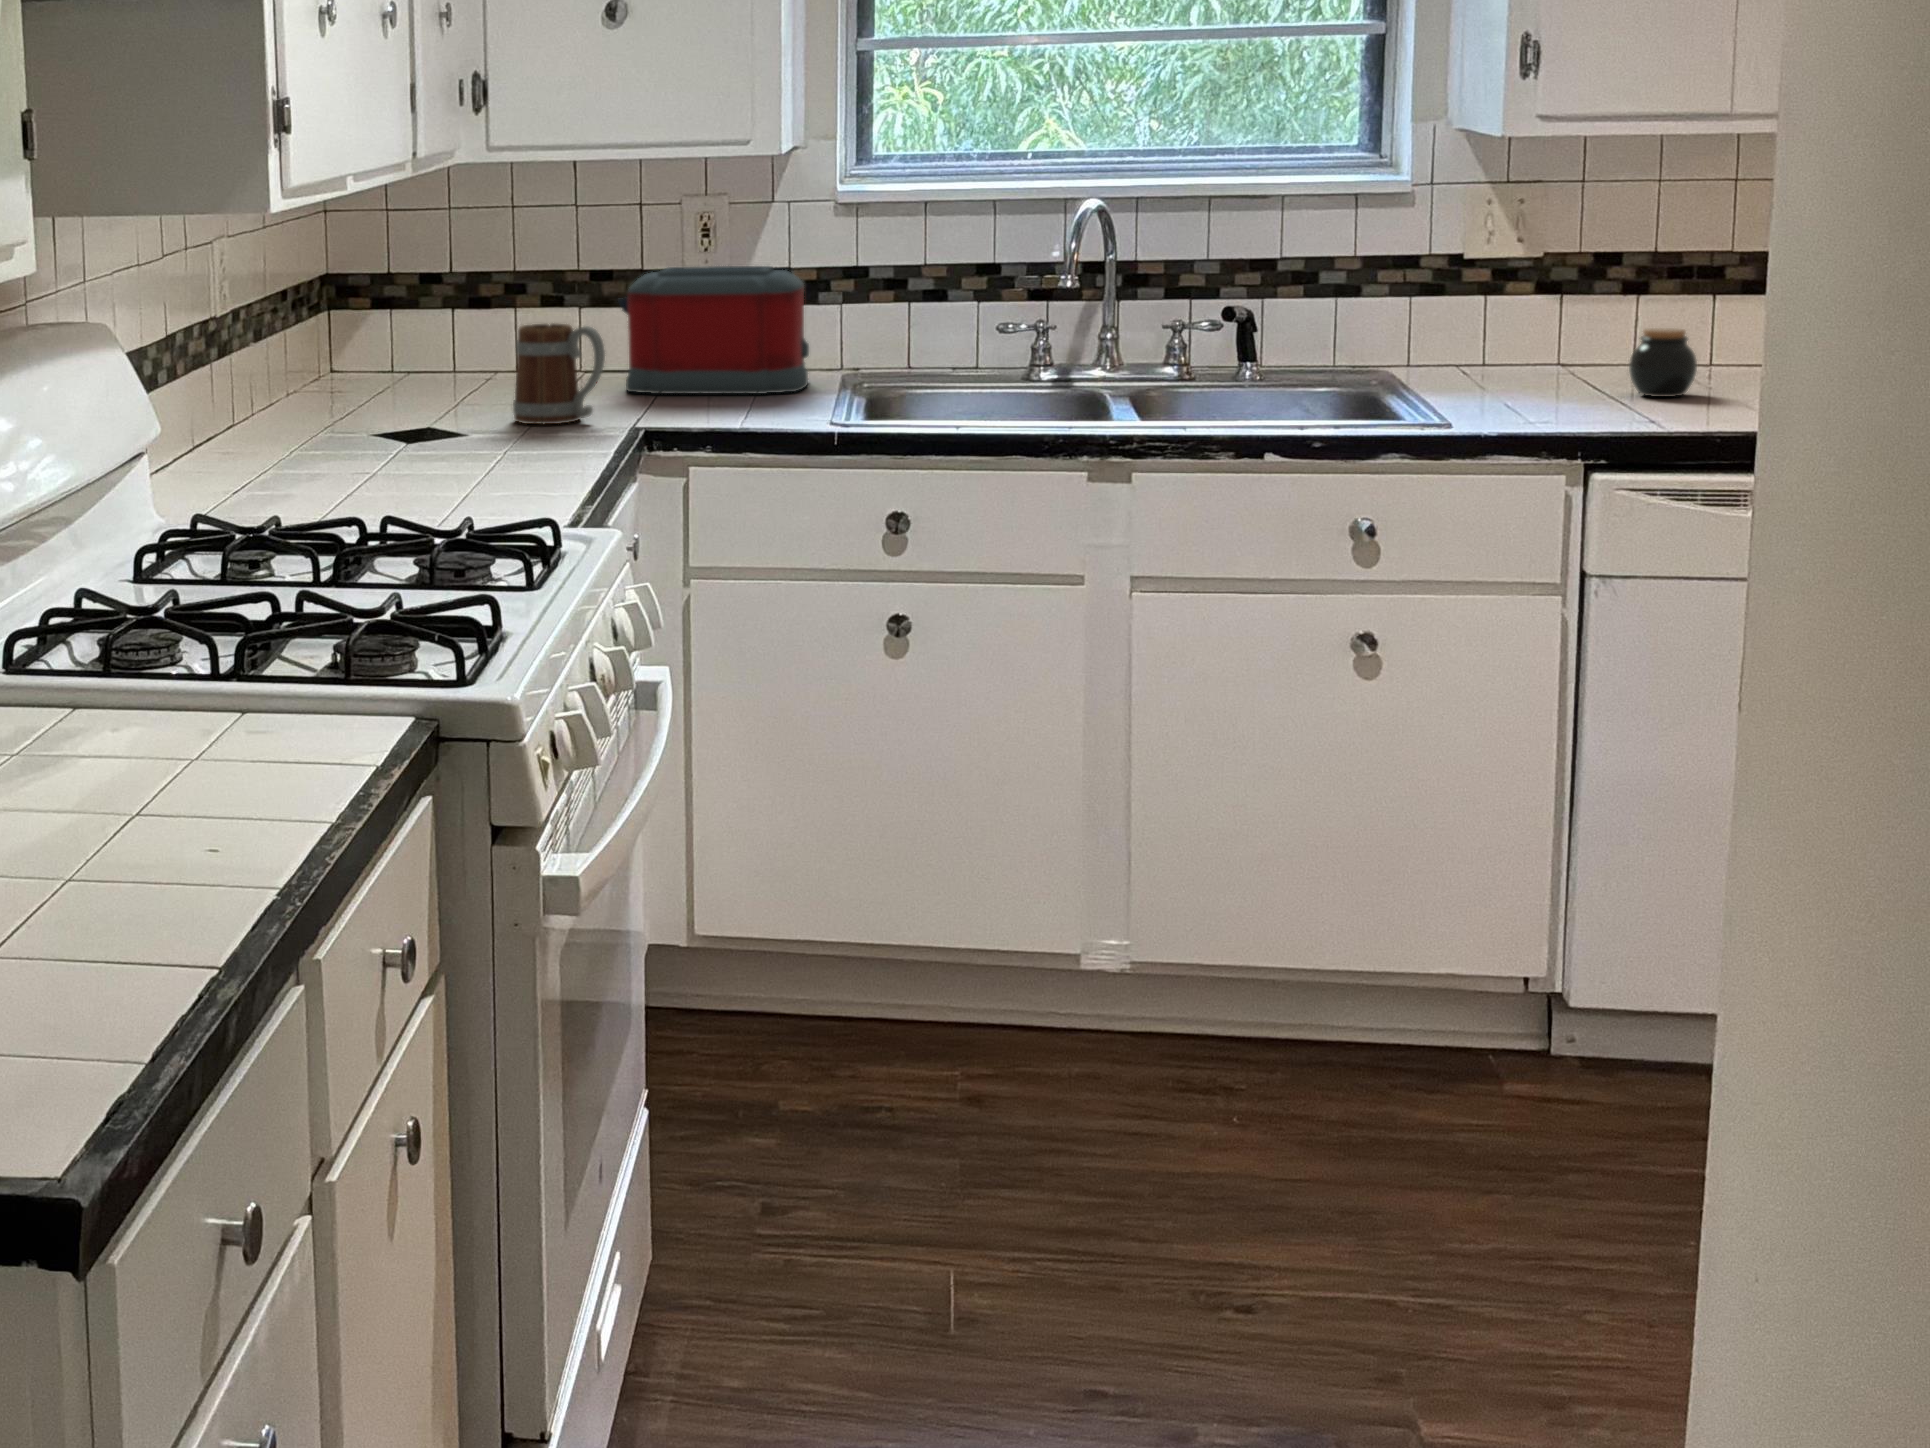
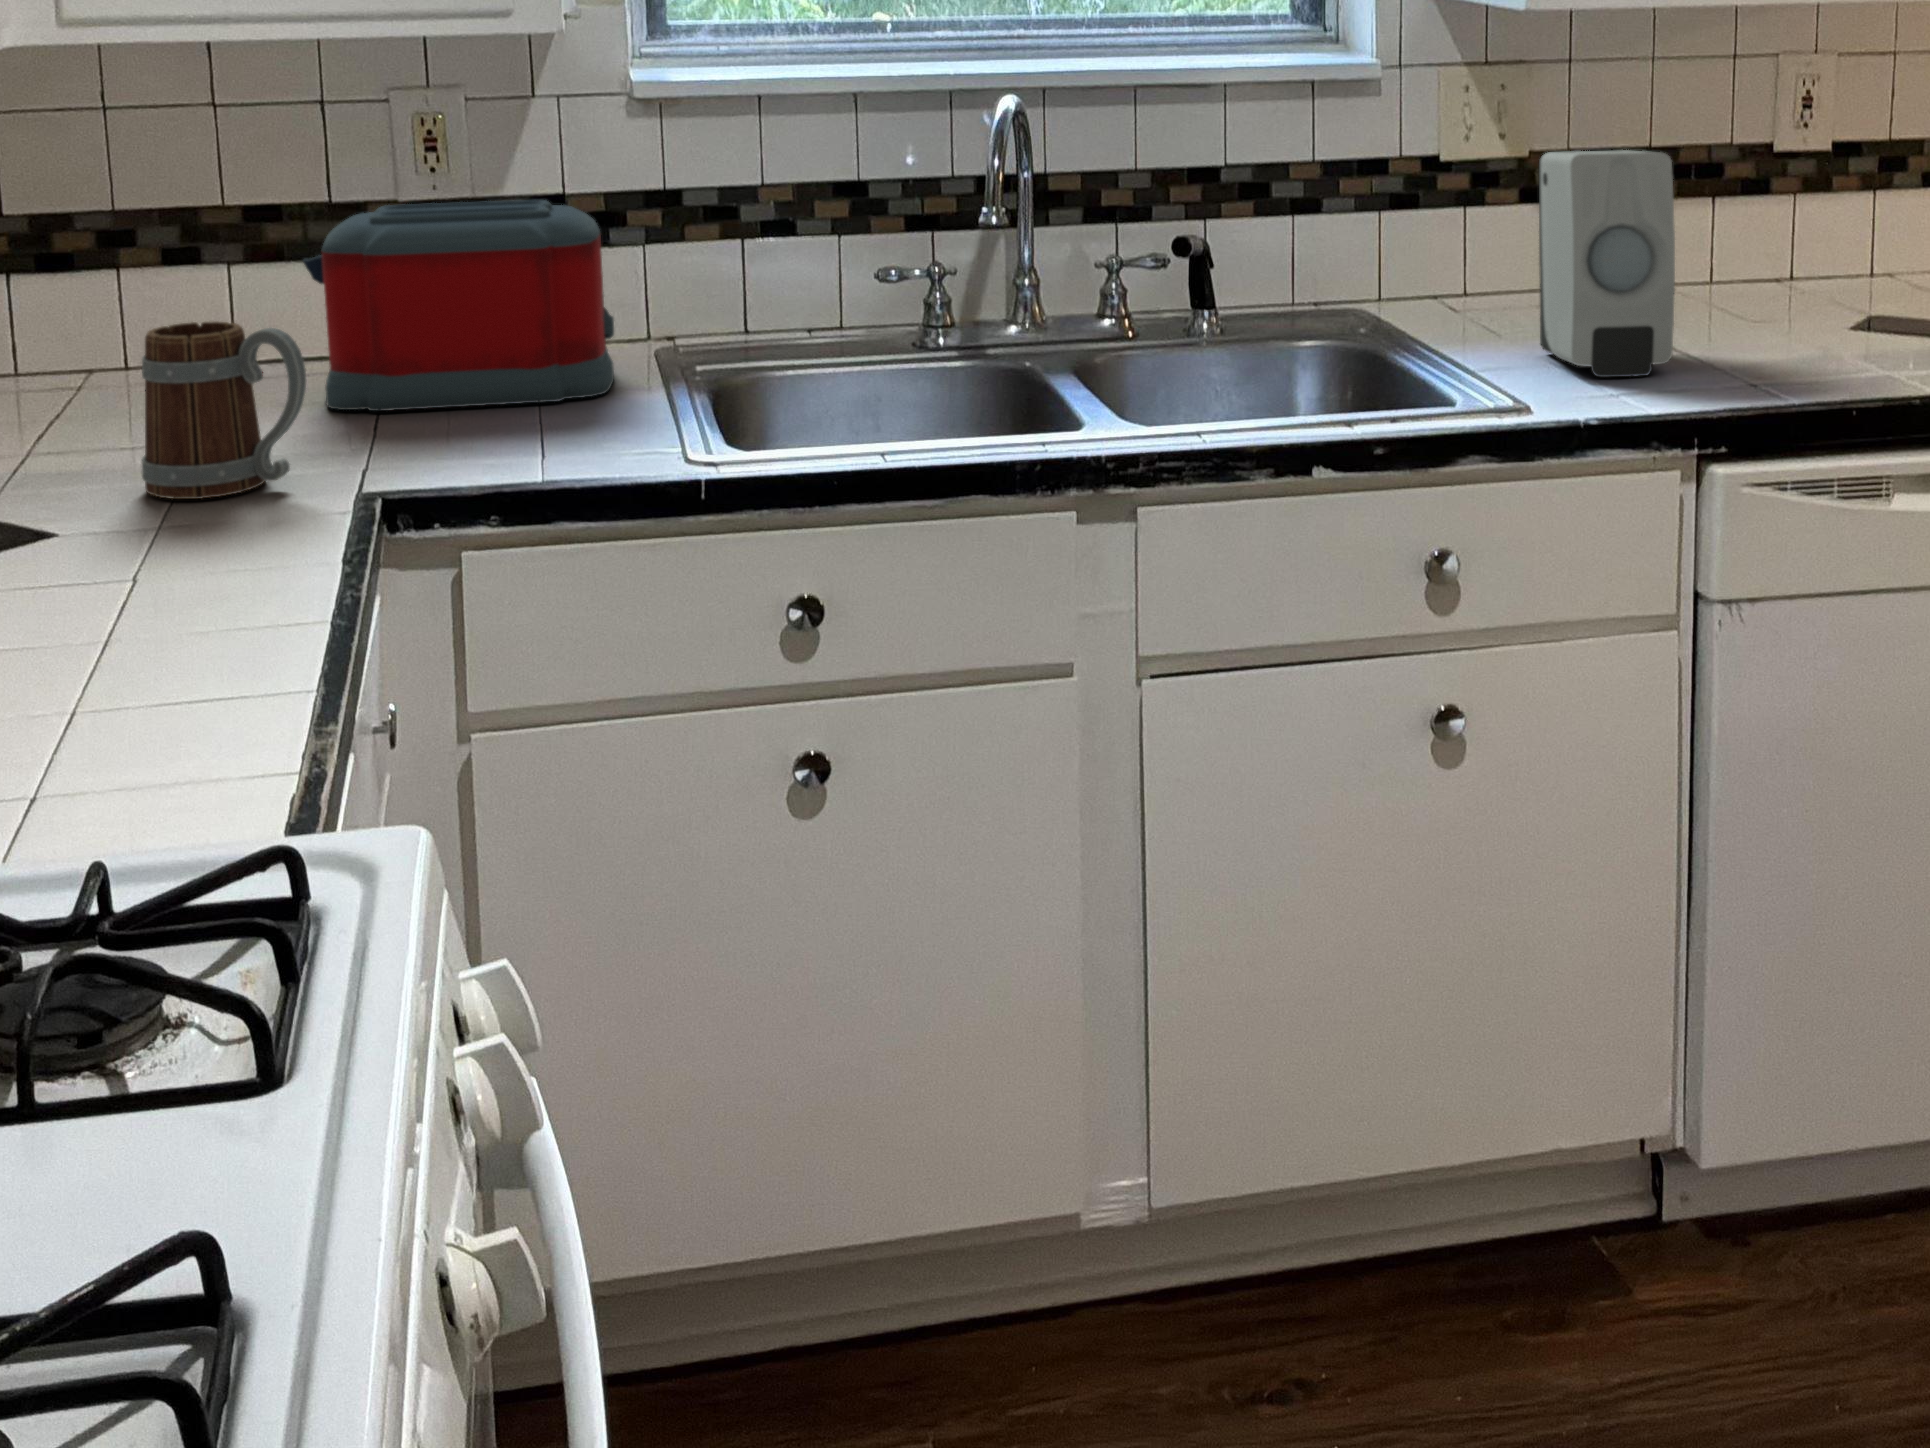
soap dispenser: none [1501,243,1593,413] -> present [1539,150,1675,377]
jar: present [1629,328,1697,397] -> none [1677,251,1755,340]

